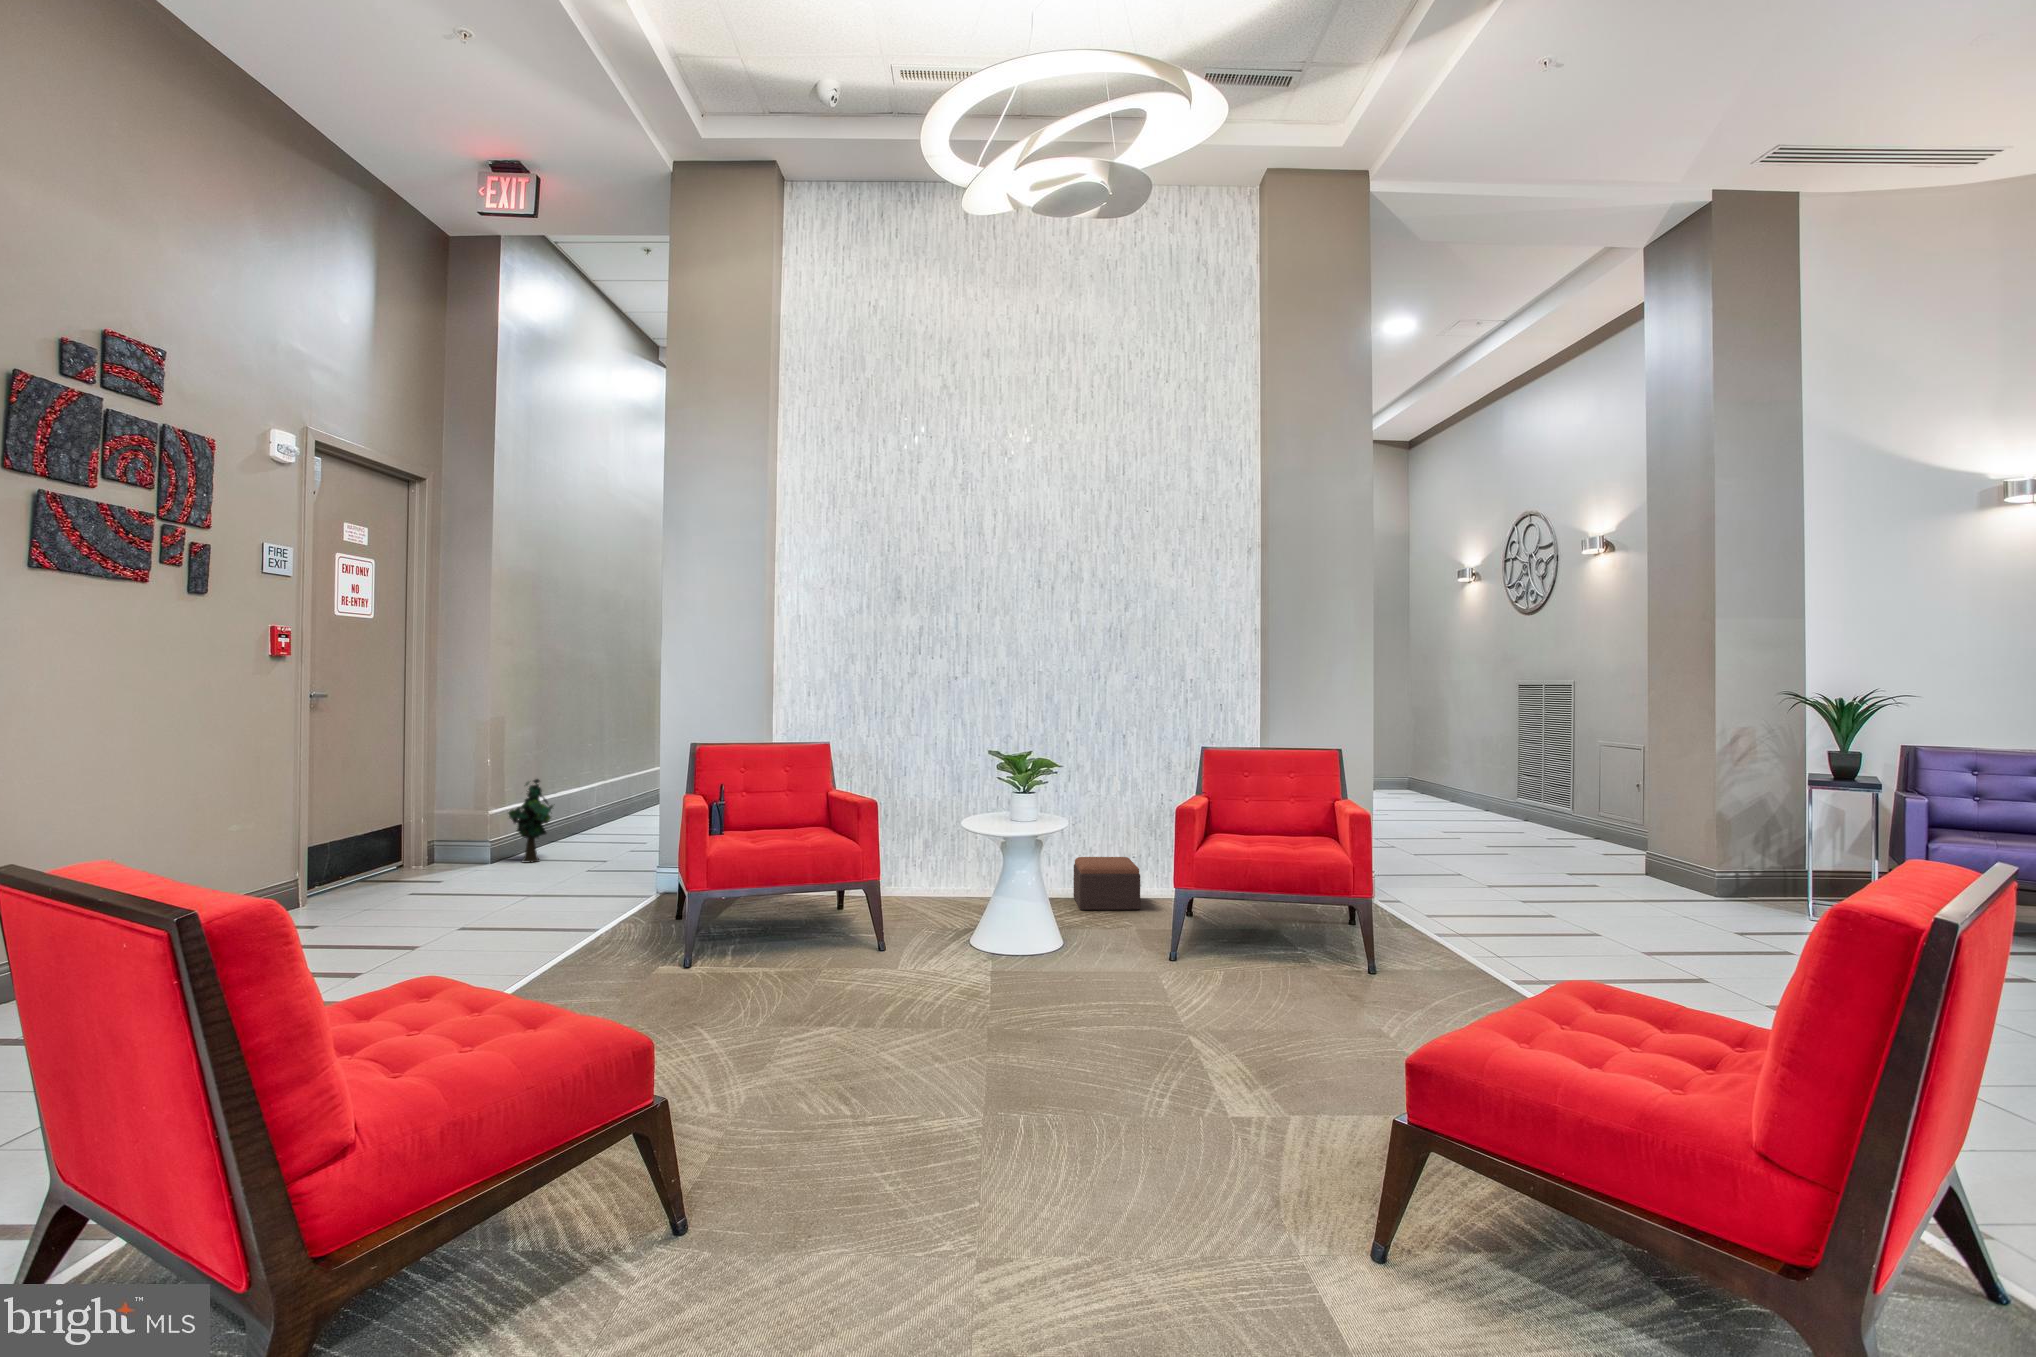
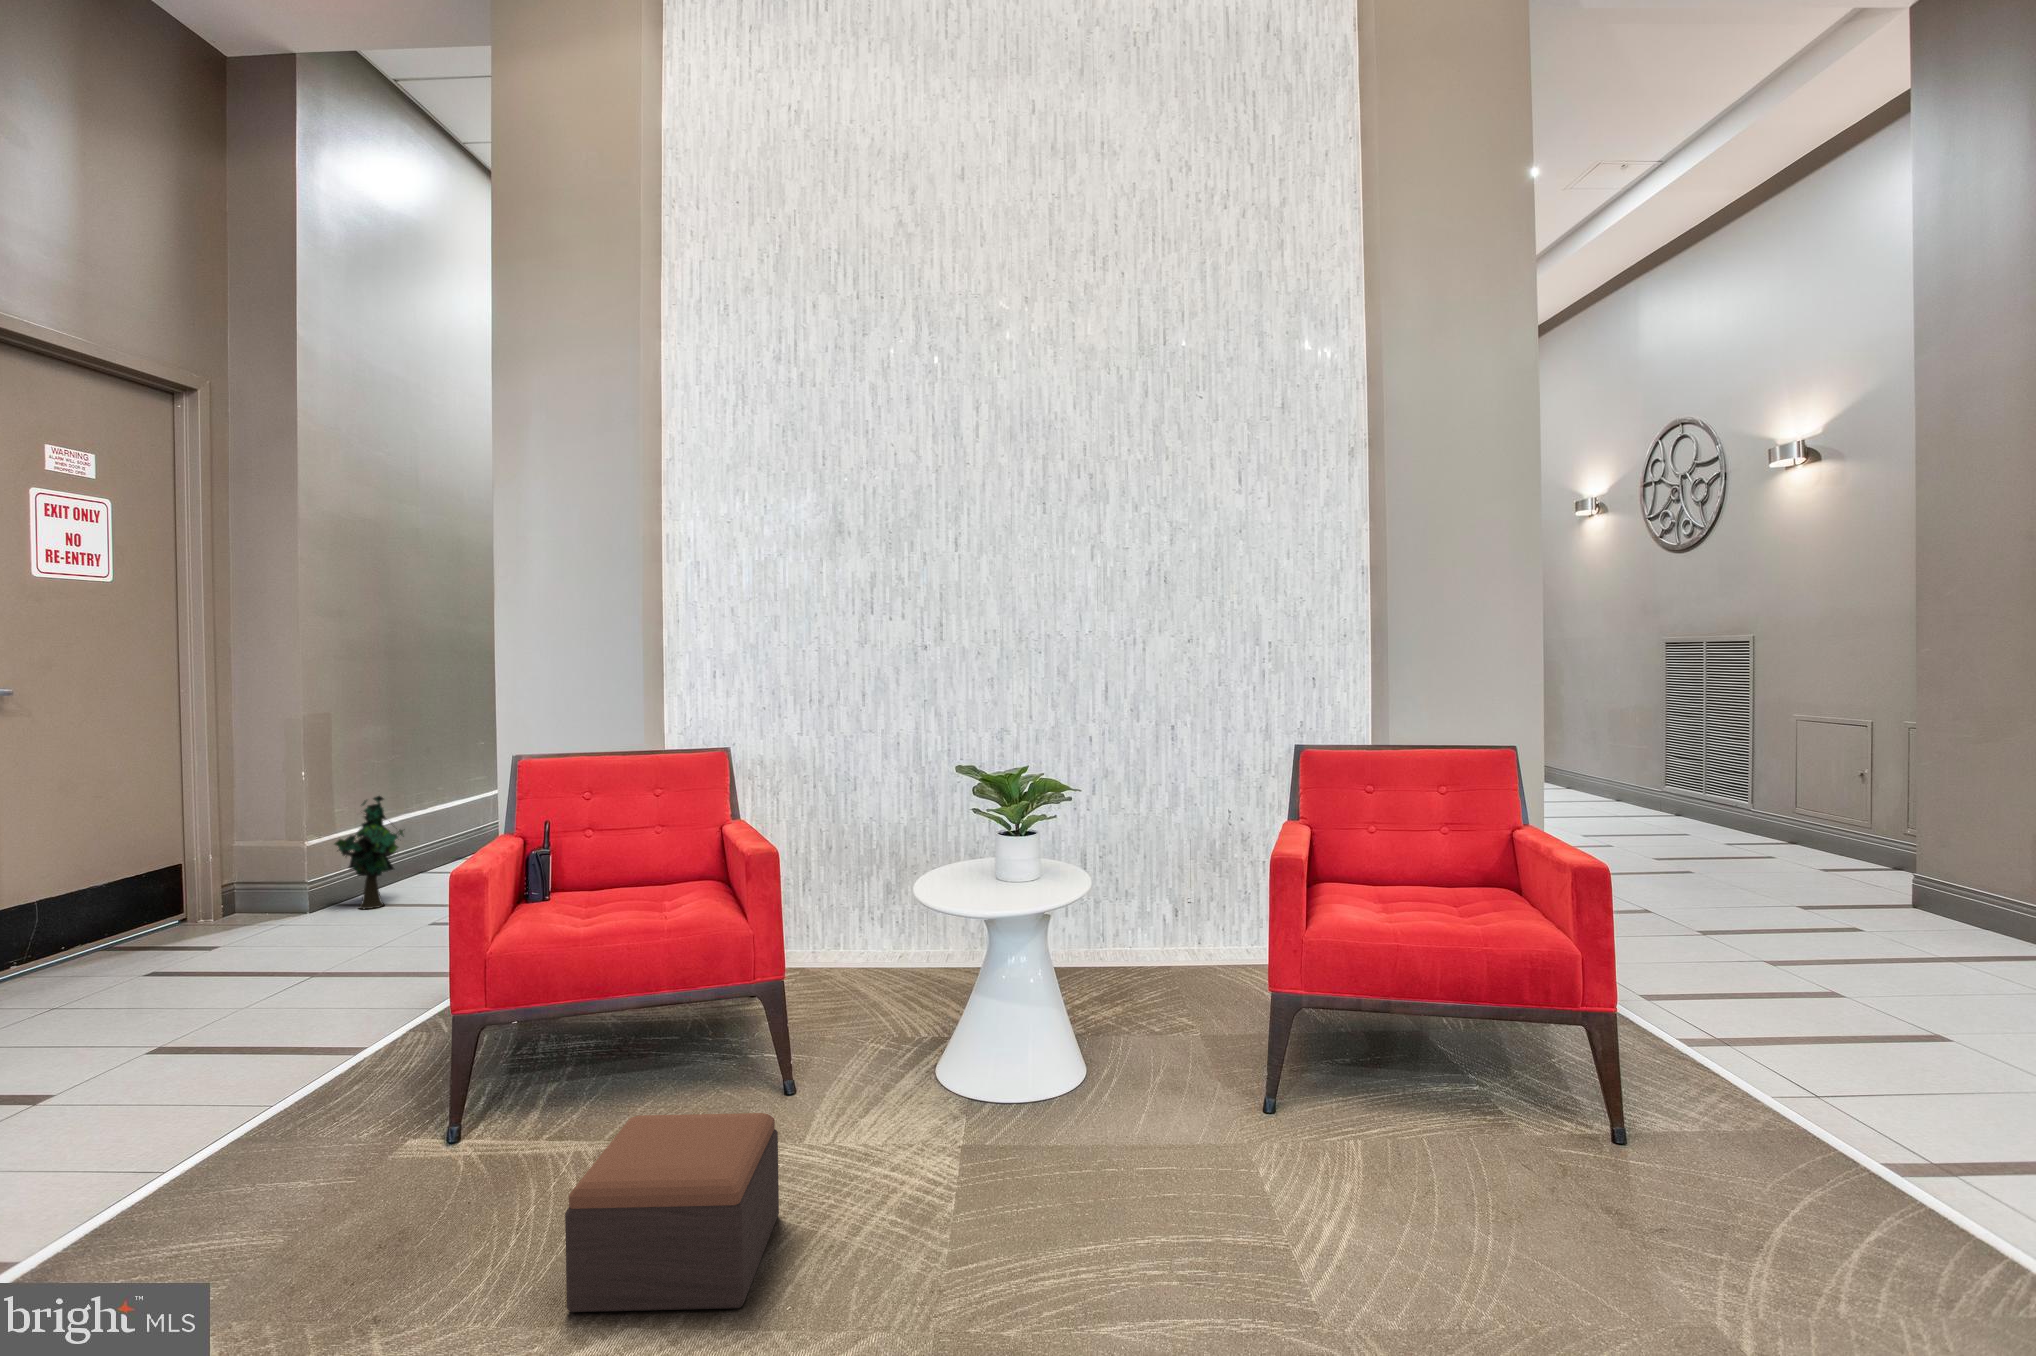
footstool: present [1074,857,1140,910] -> present [565,1113,779,1312]

